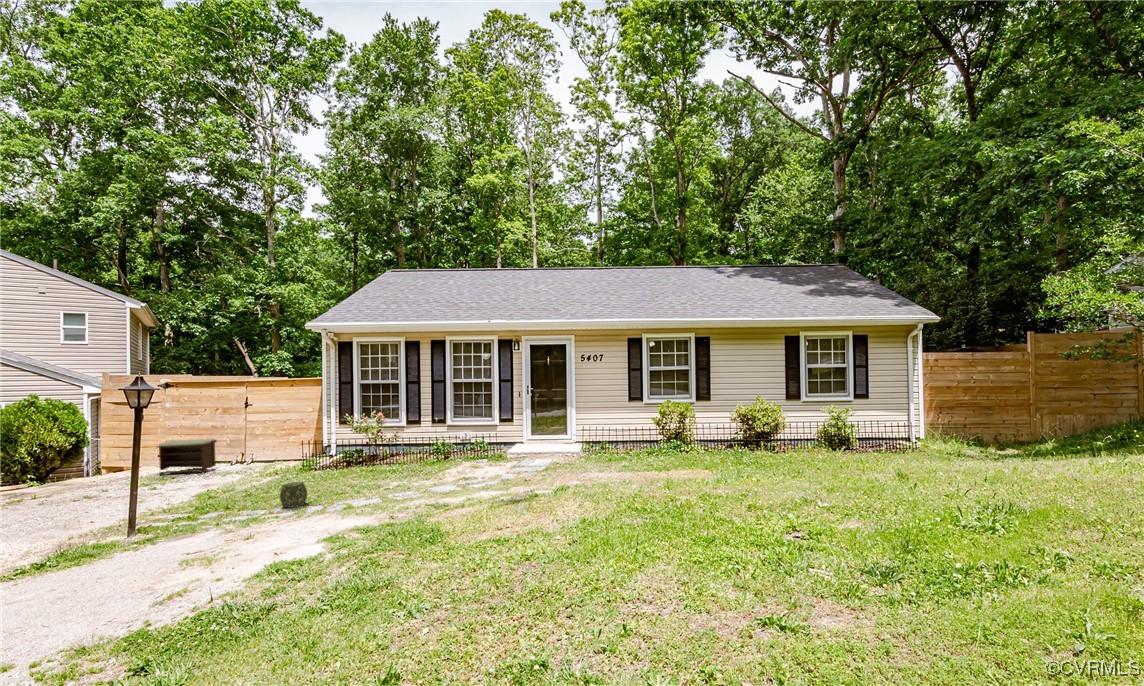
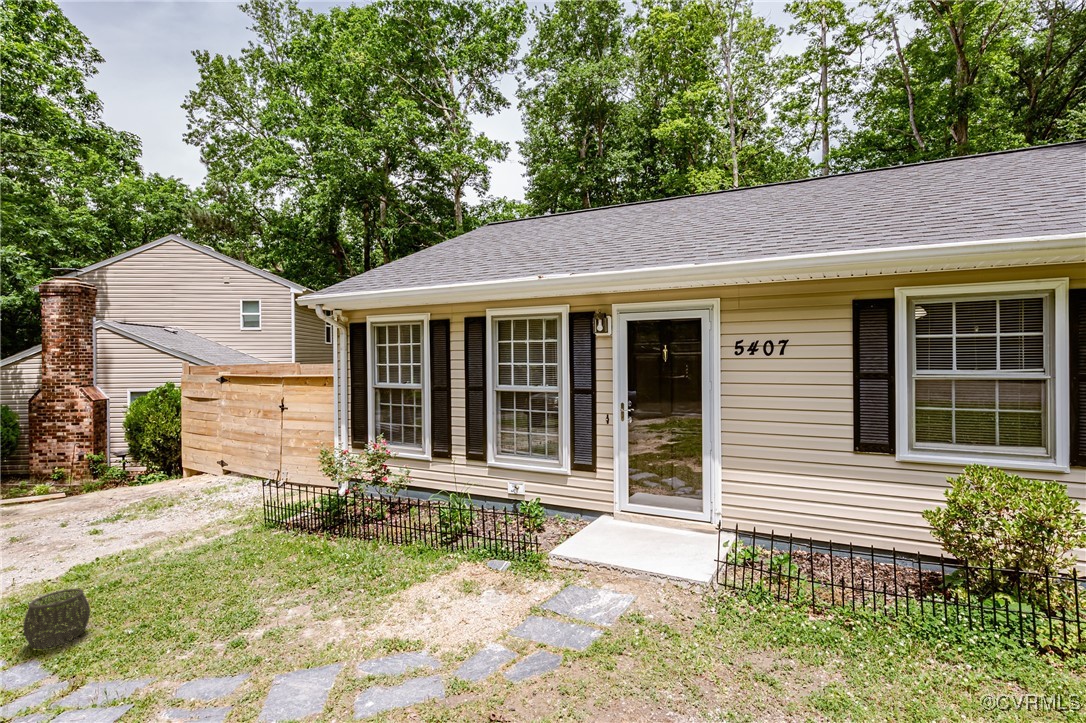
bench: present [158,439,217,475] -> none [198,444,253,490]

